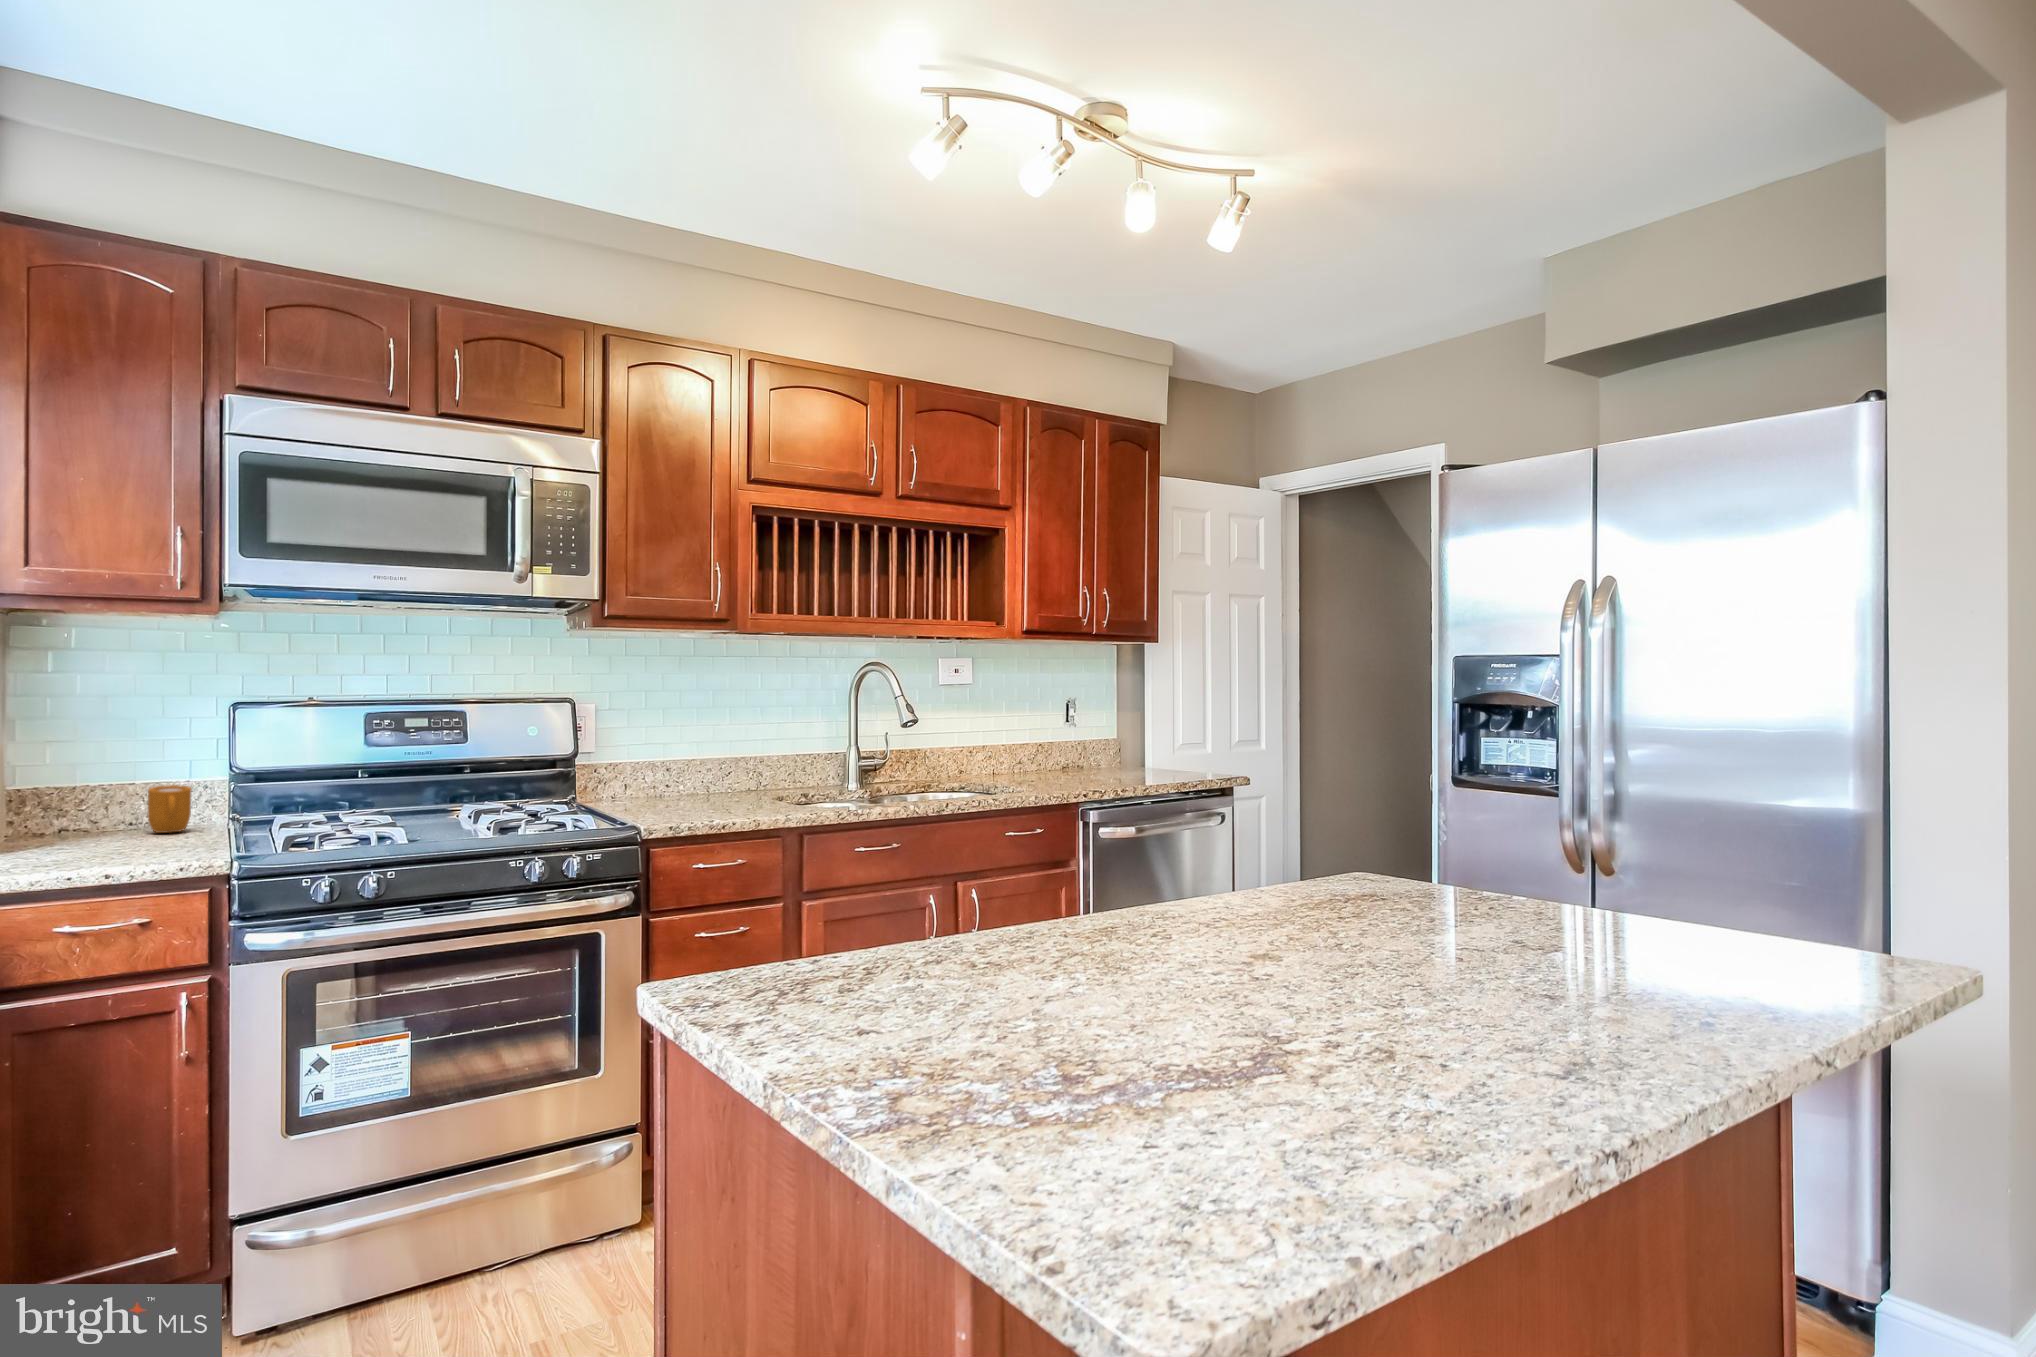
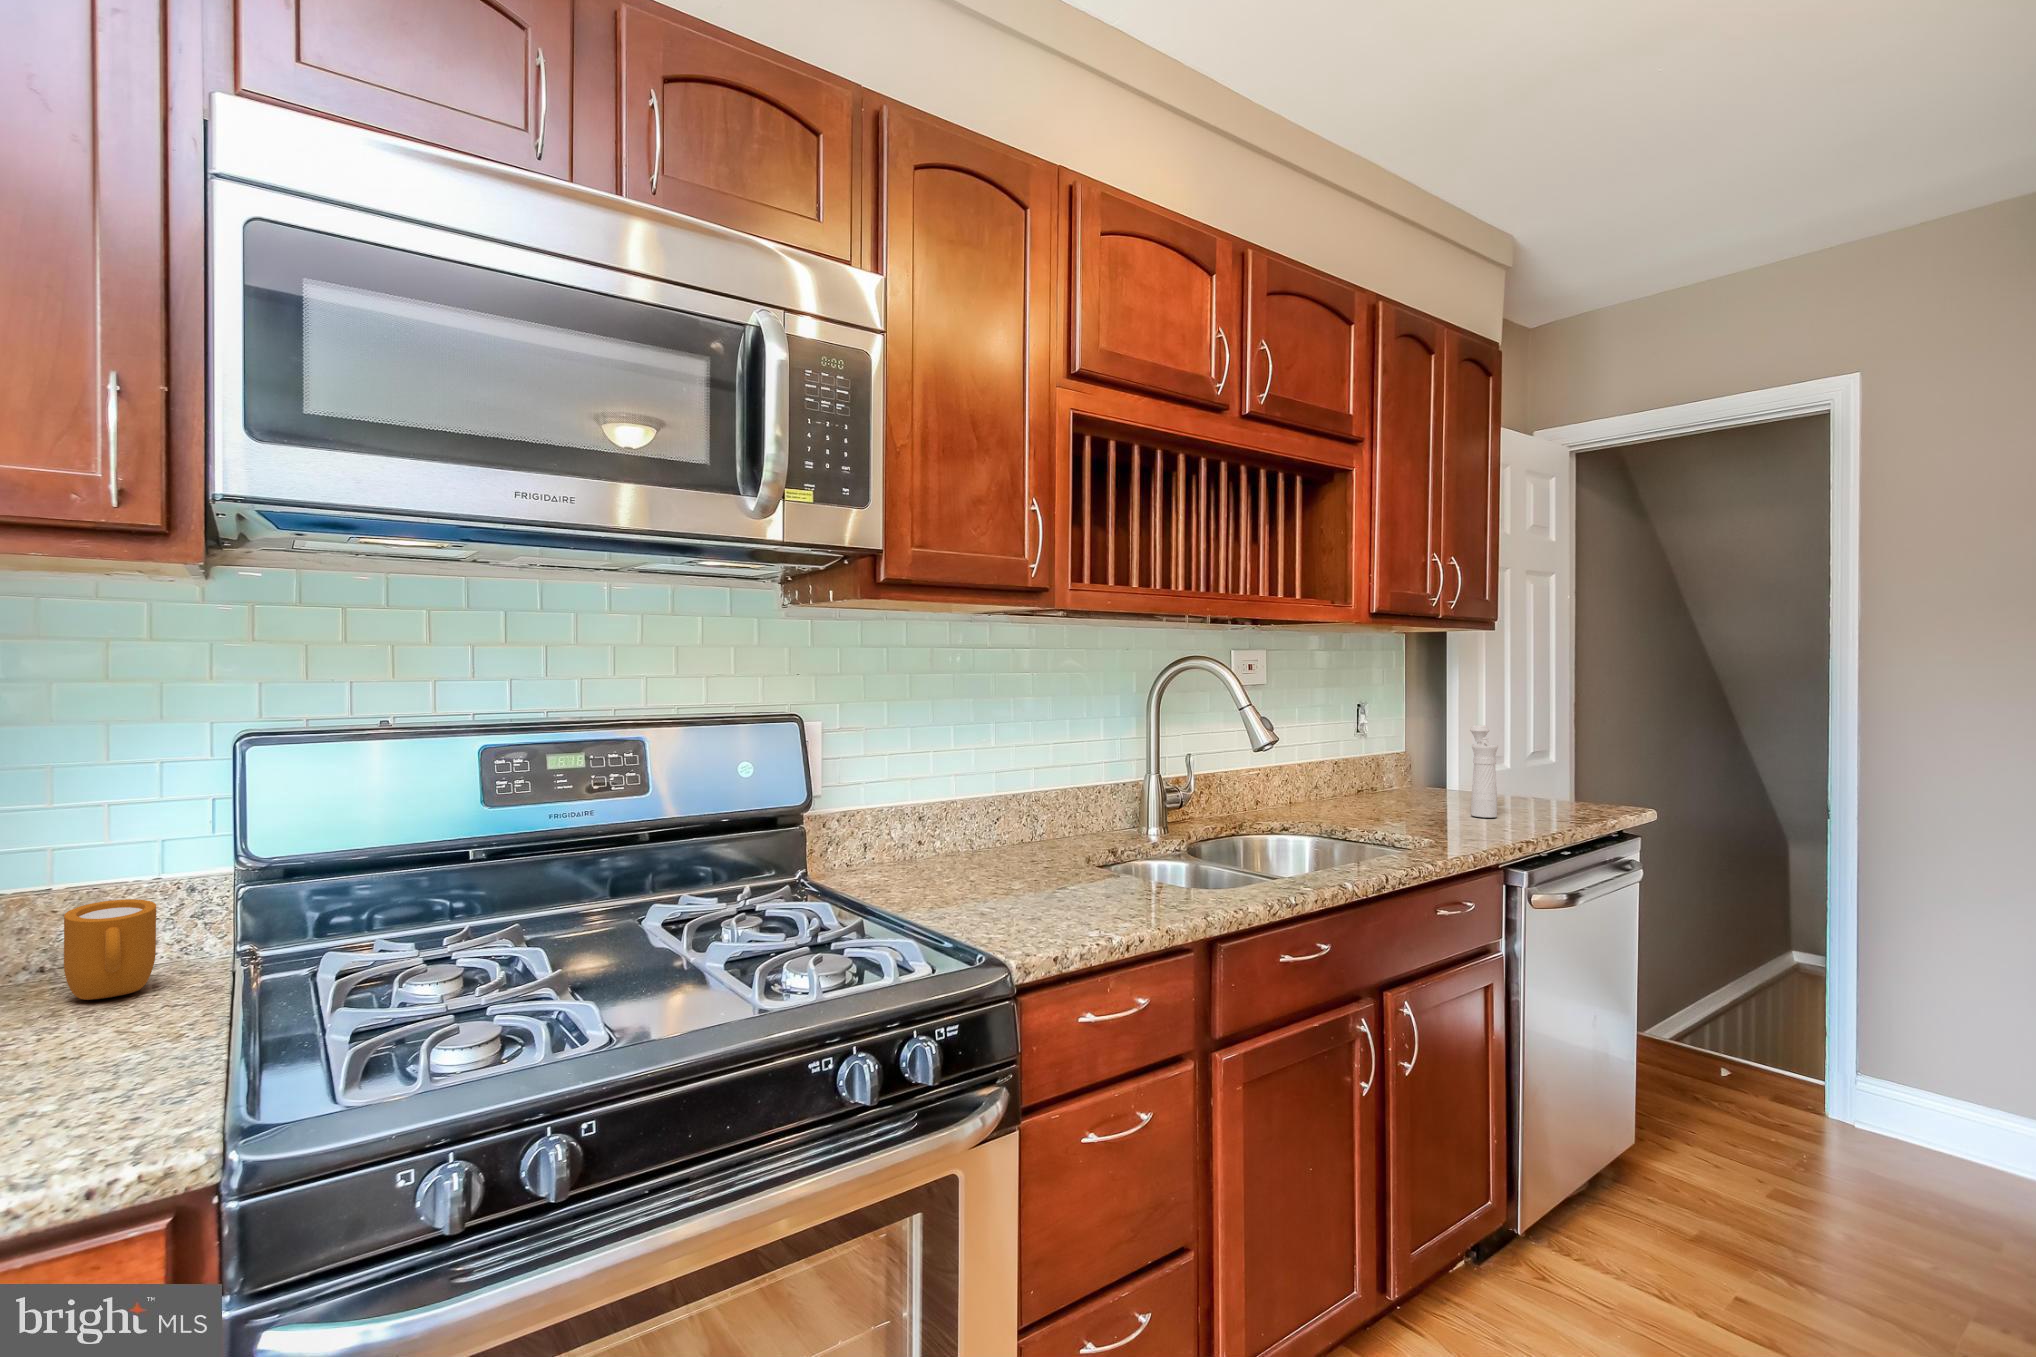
pepper mill: none [1108,715,1133,781] -> present [1470,725,1498,818]

